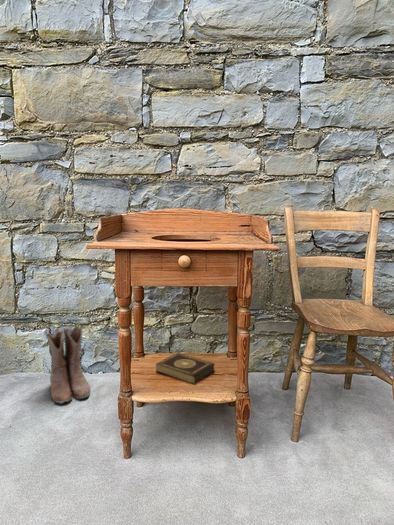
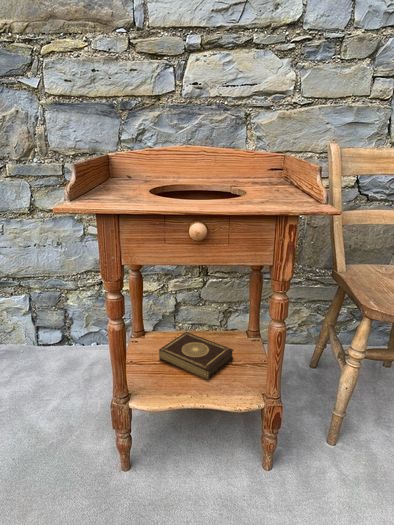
boots: present [45,326,90,403] -> none [21,293,81,389]

